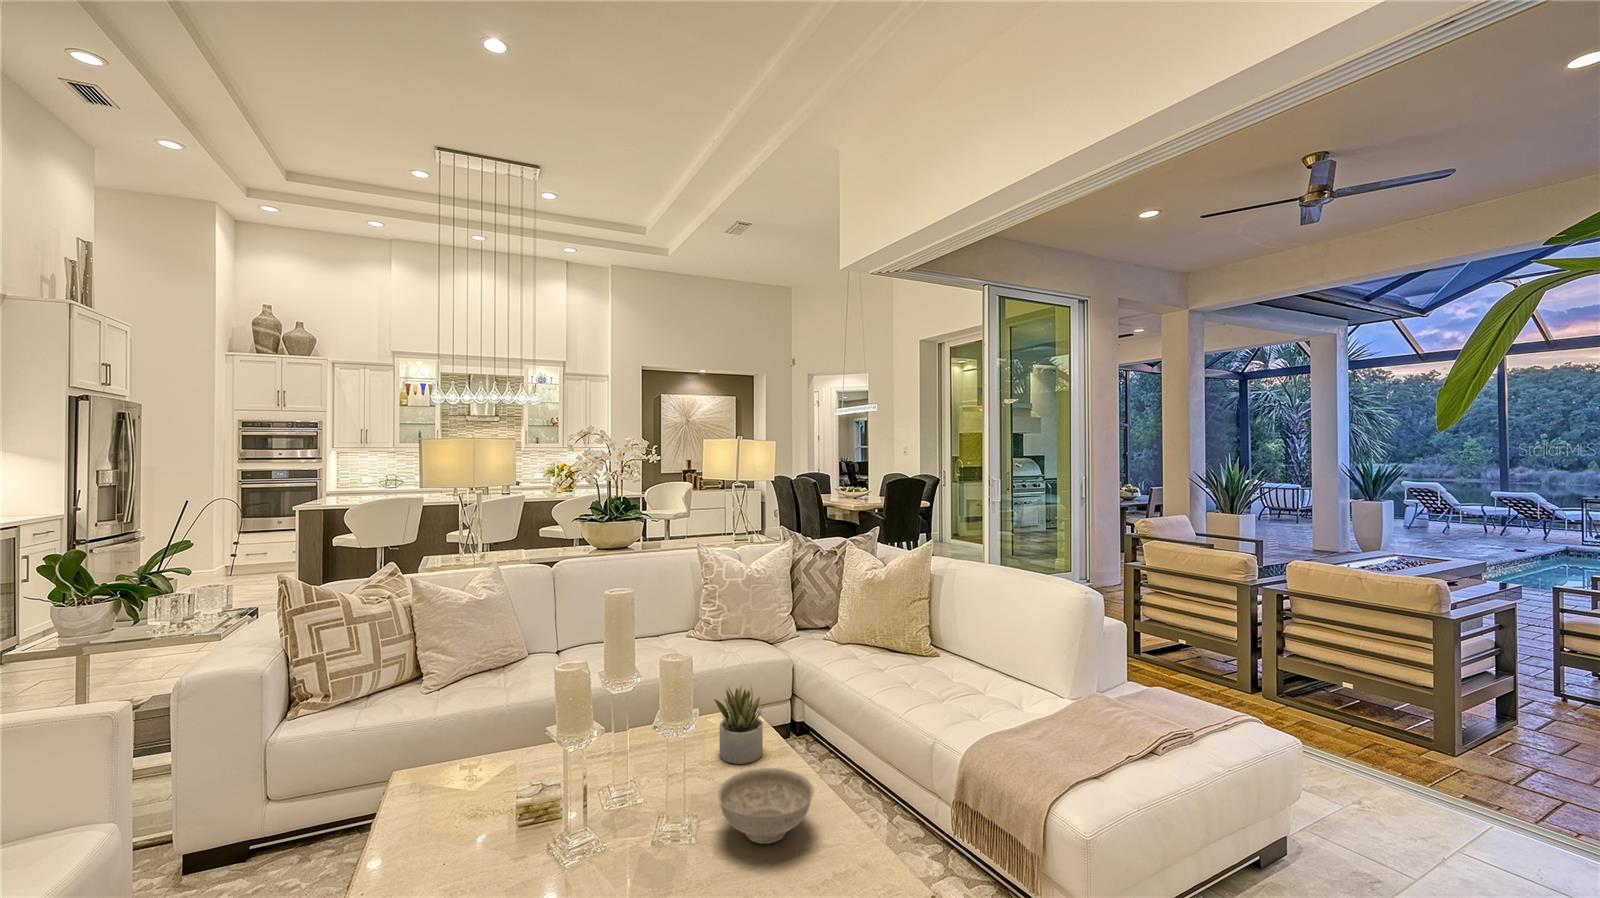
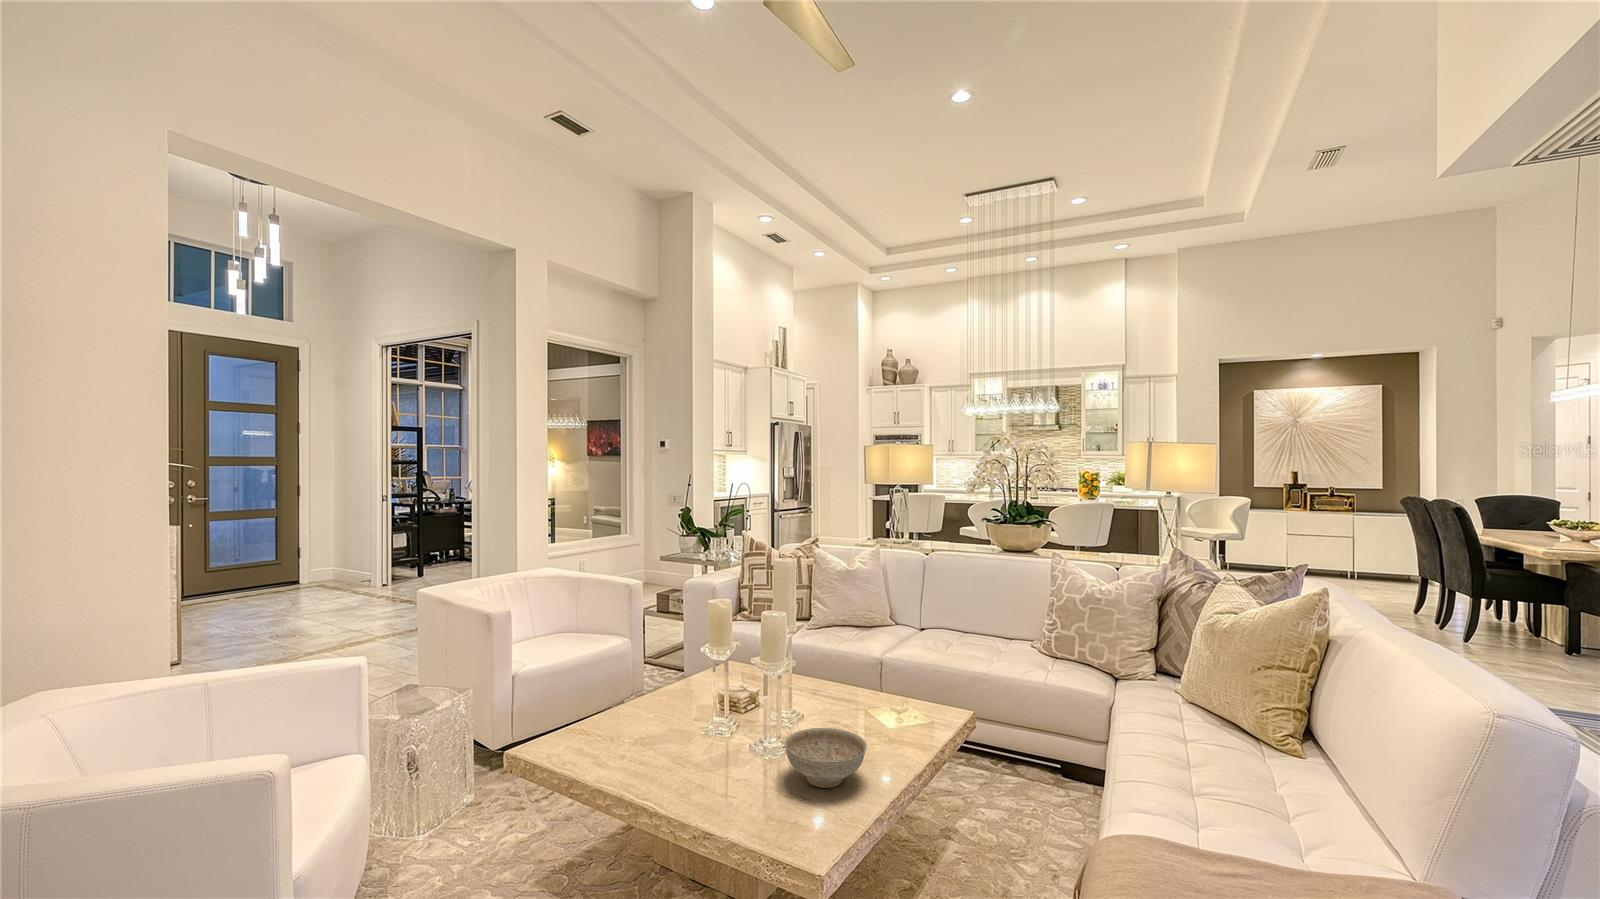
succulent plant: present [714,684,763,764] -> none [880,667,924,742]

